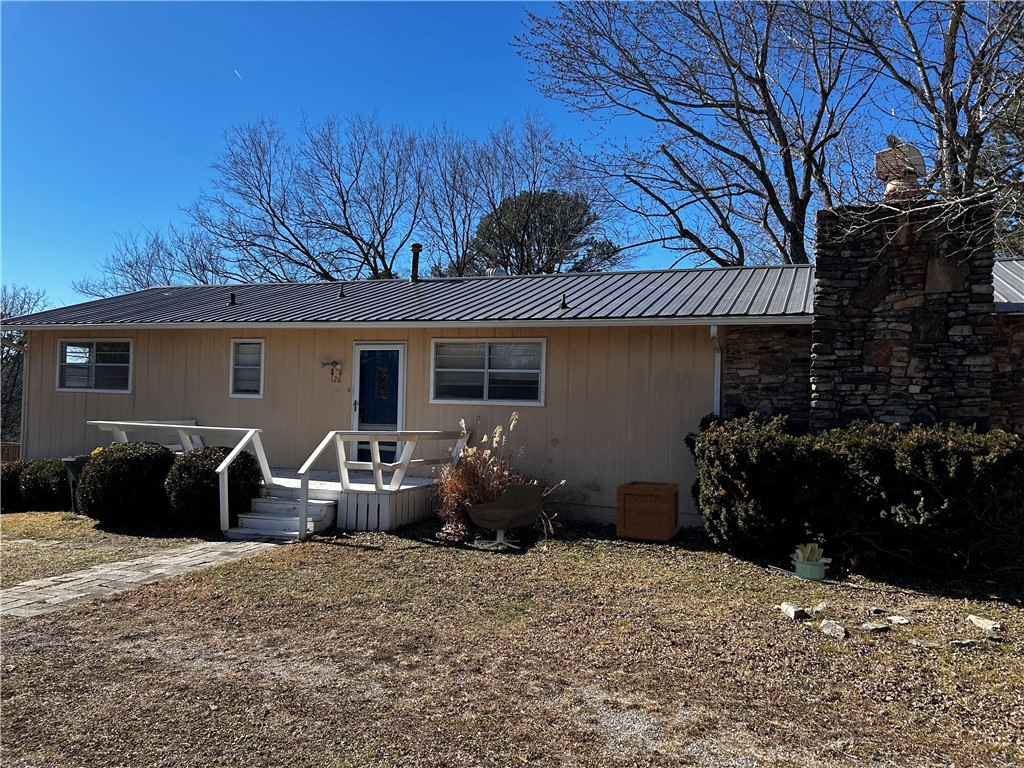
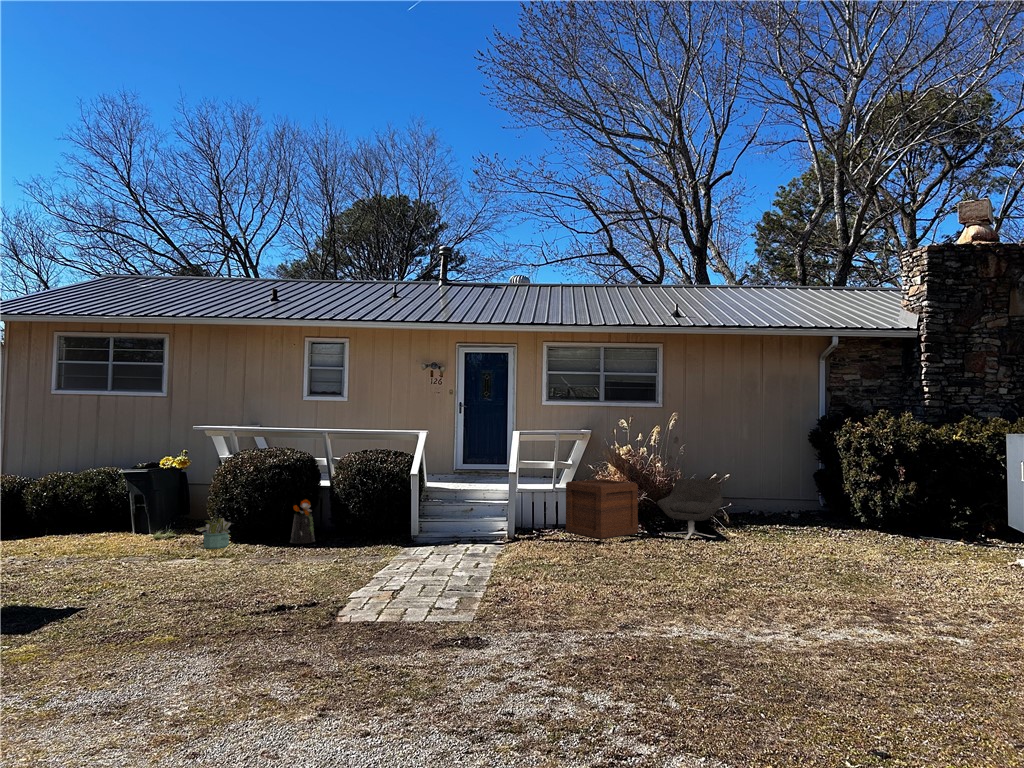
wooden crate: present [616,481,679,541] -> present [566,479,638,539]
watering can: none [127,490,154,530] -> present [290,500,315,544]
decorative plant: present [790,544,832,580] -> present [196,518,231,549]

